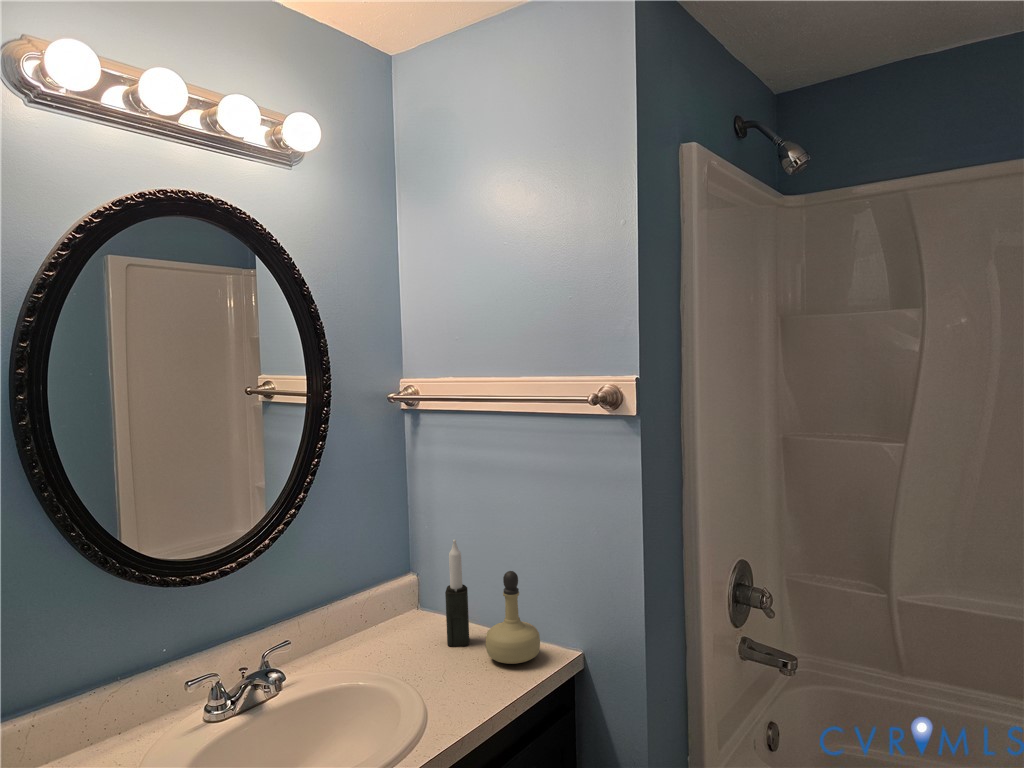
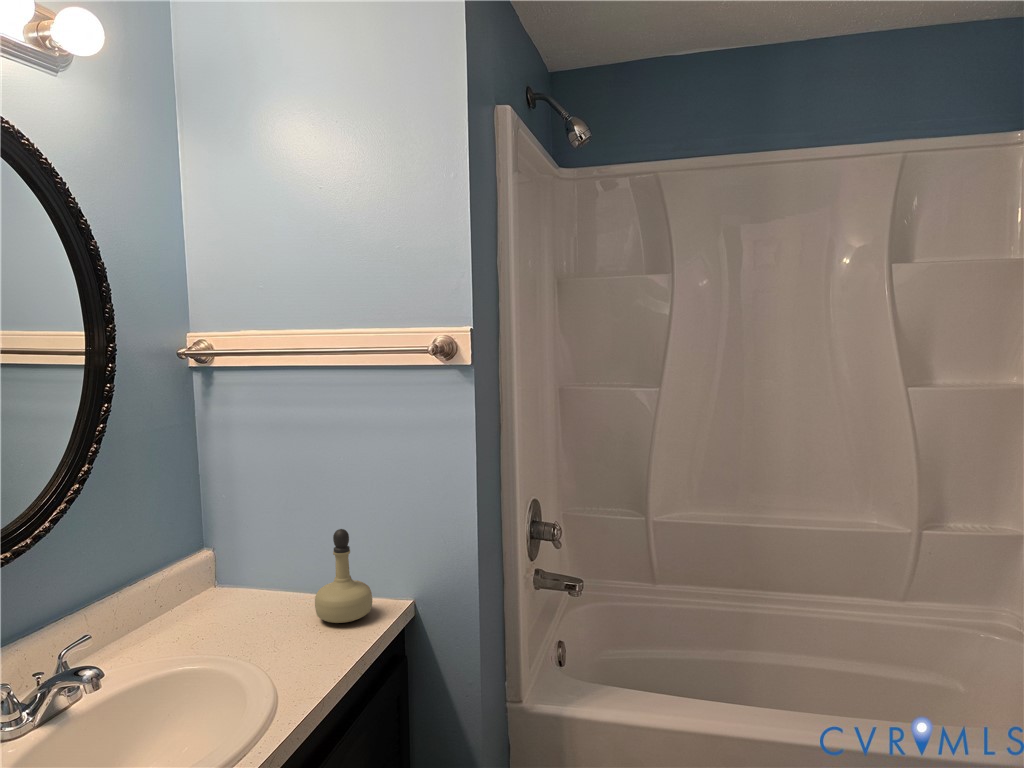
candle: present [445,539,469,646] -> none [262,503,290,617]

